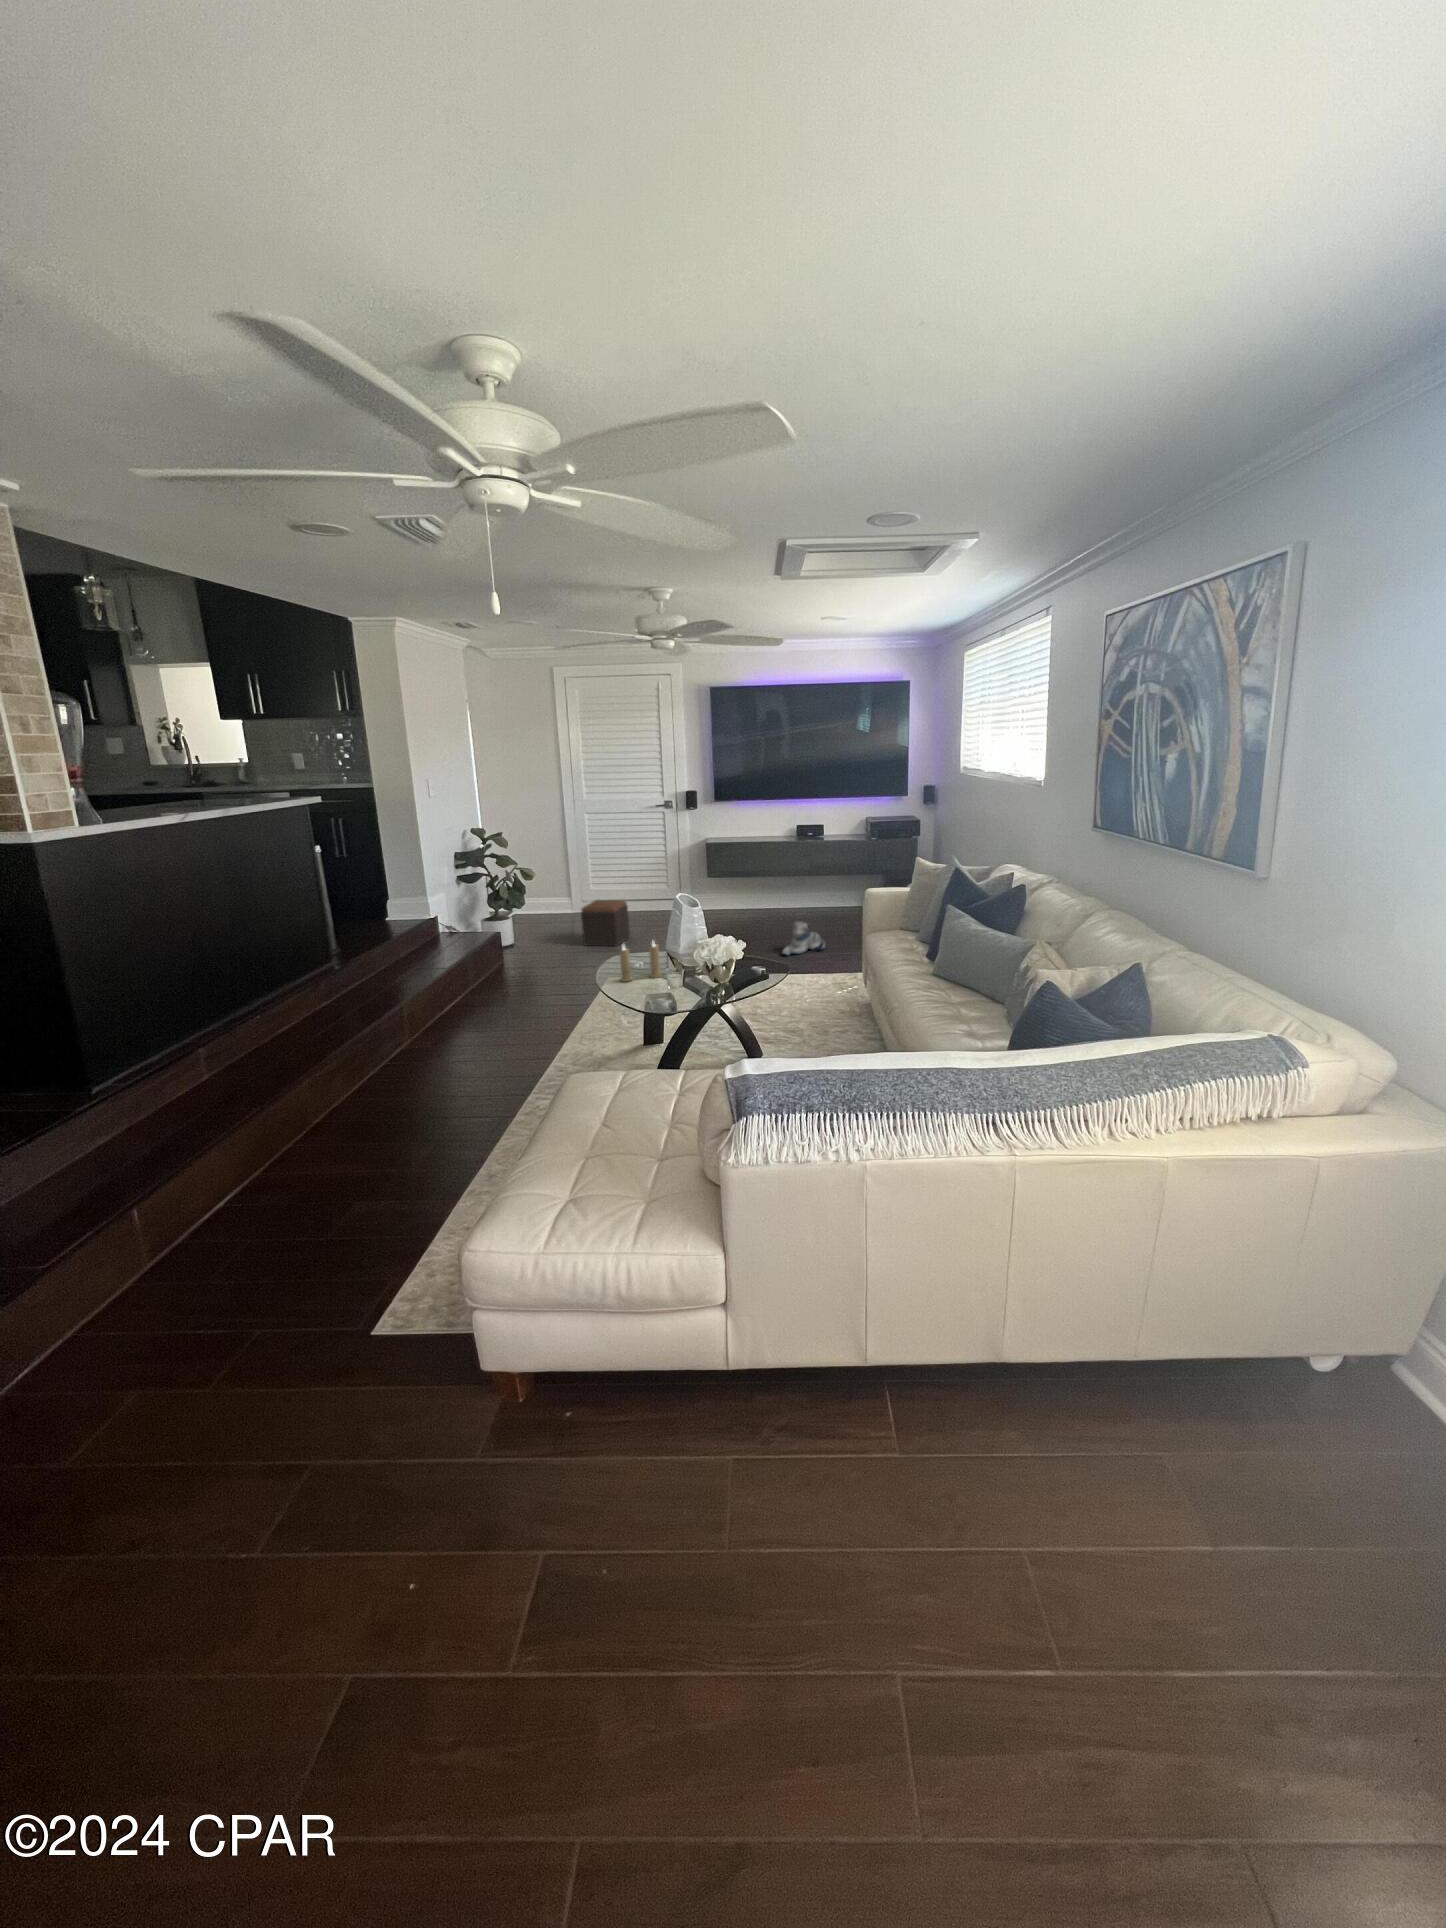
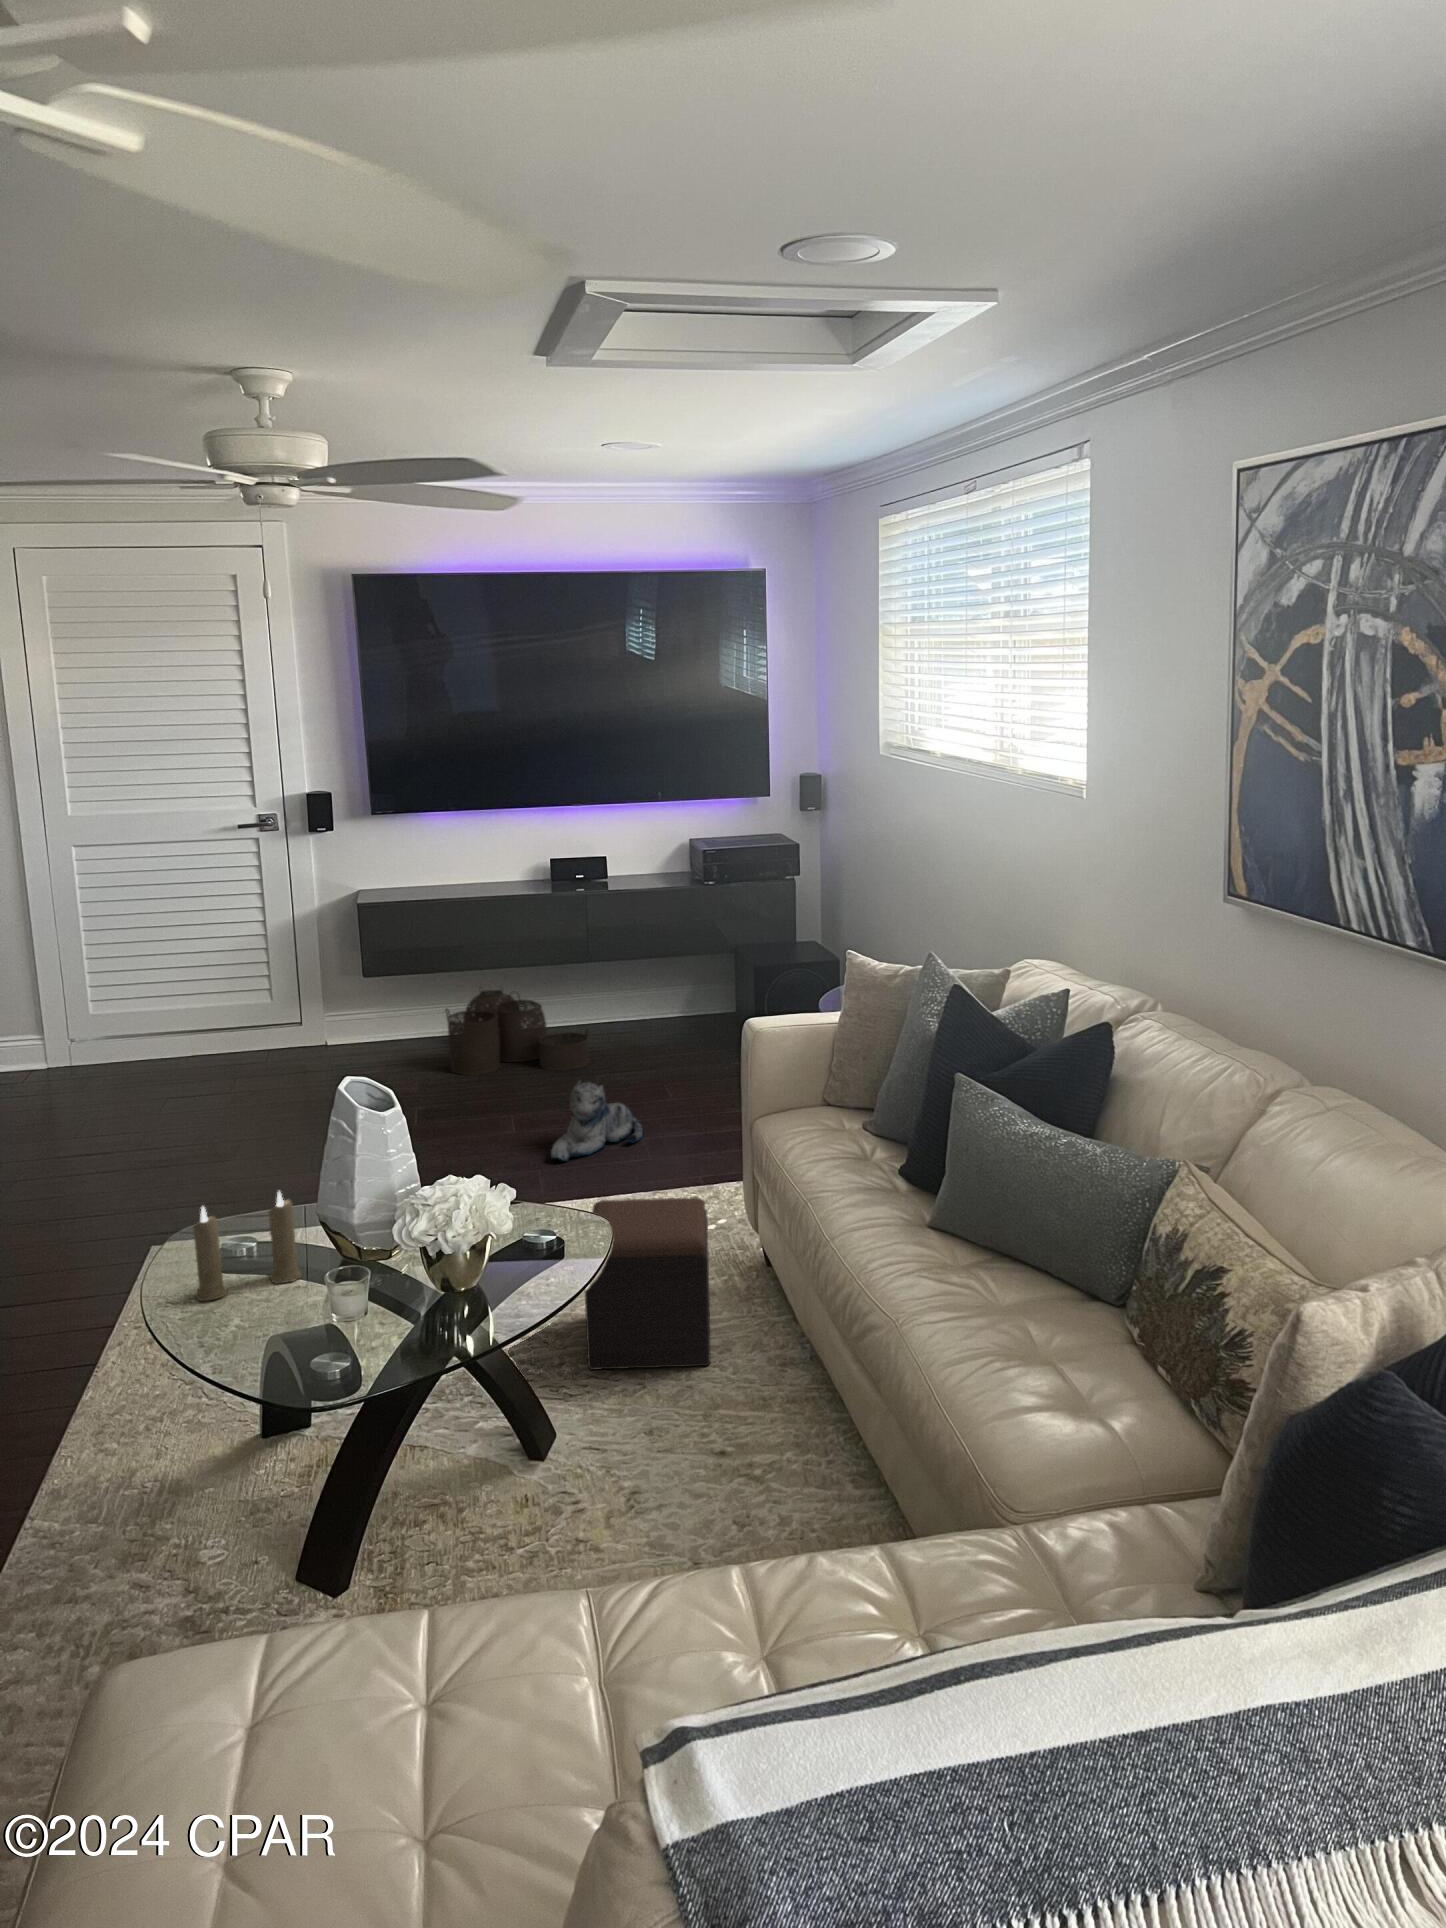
woven basket: none [743,883,808,921] -> present [445,987,589,1075]
footstool: present [581,900,630,946] -> present [585,1197,711,1370]

